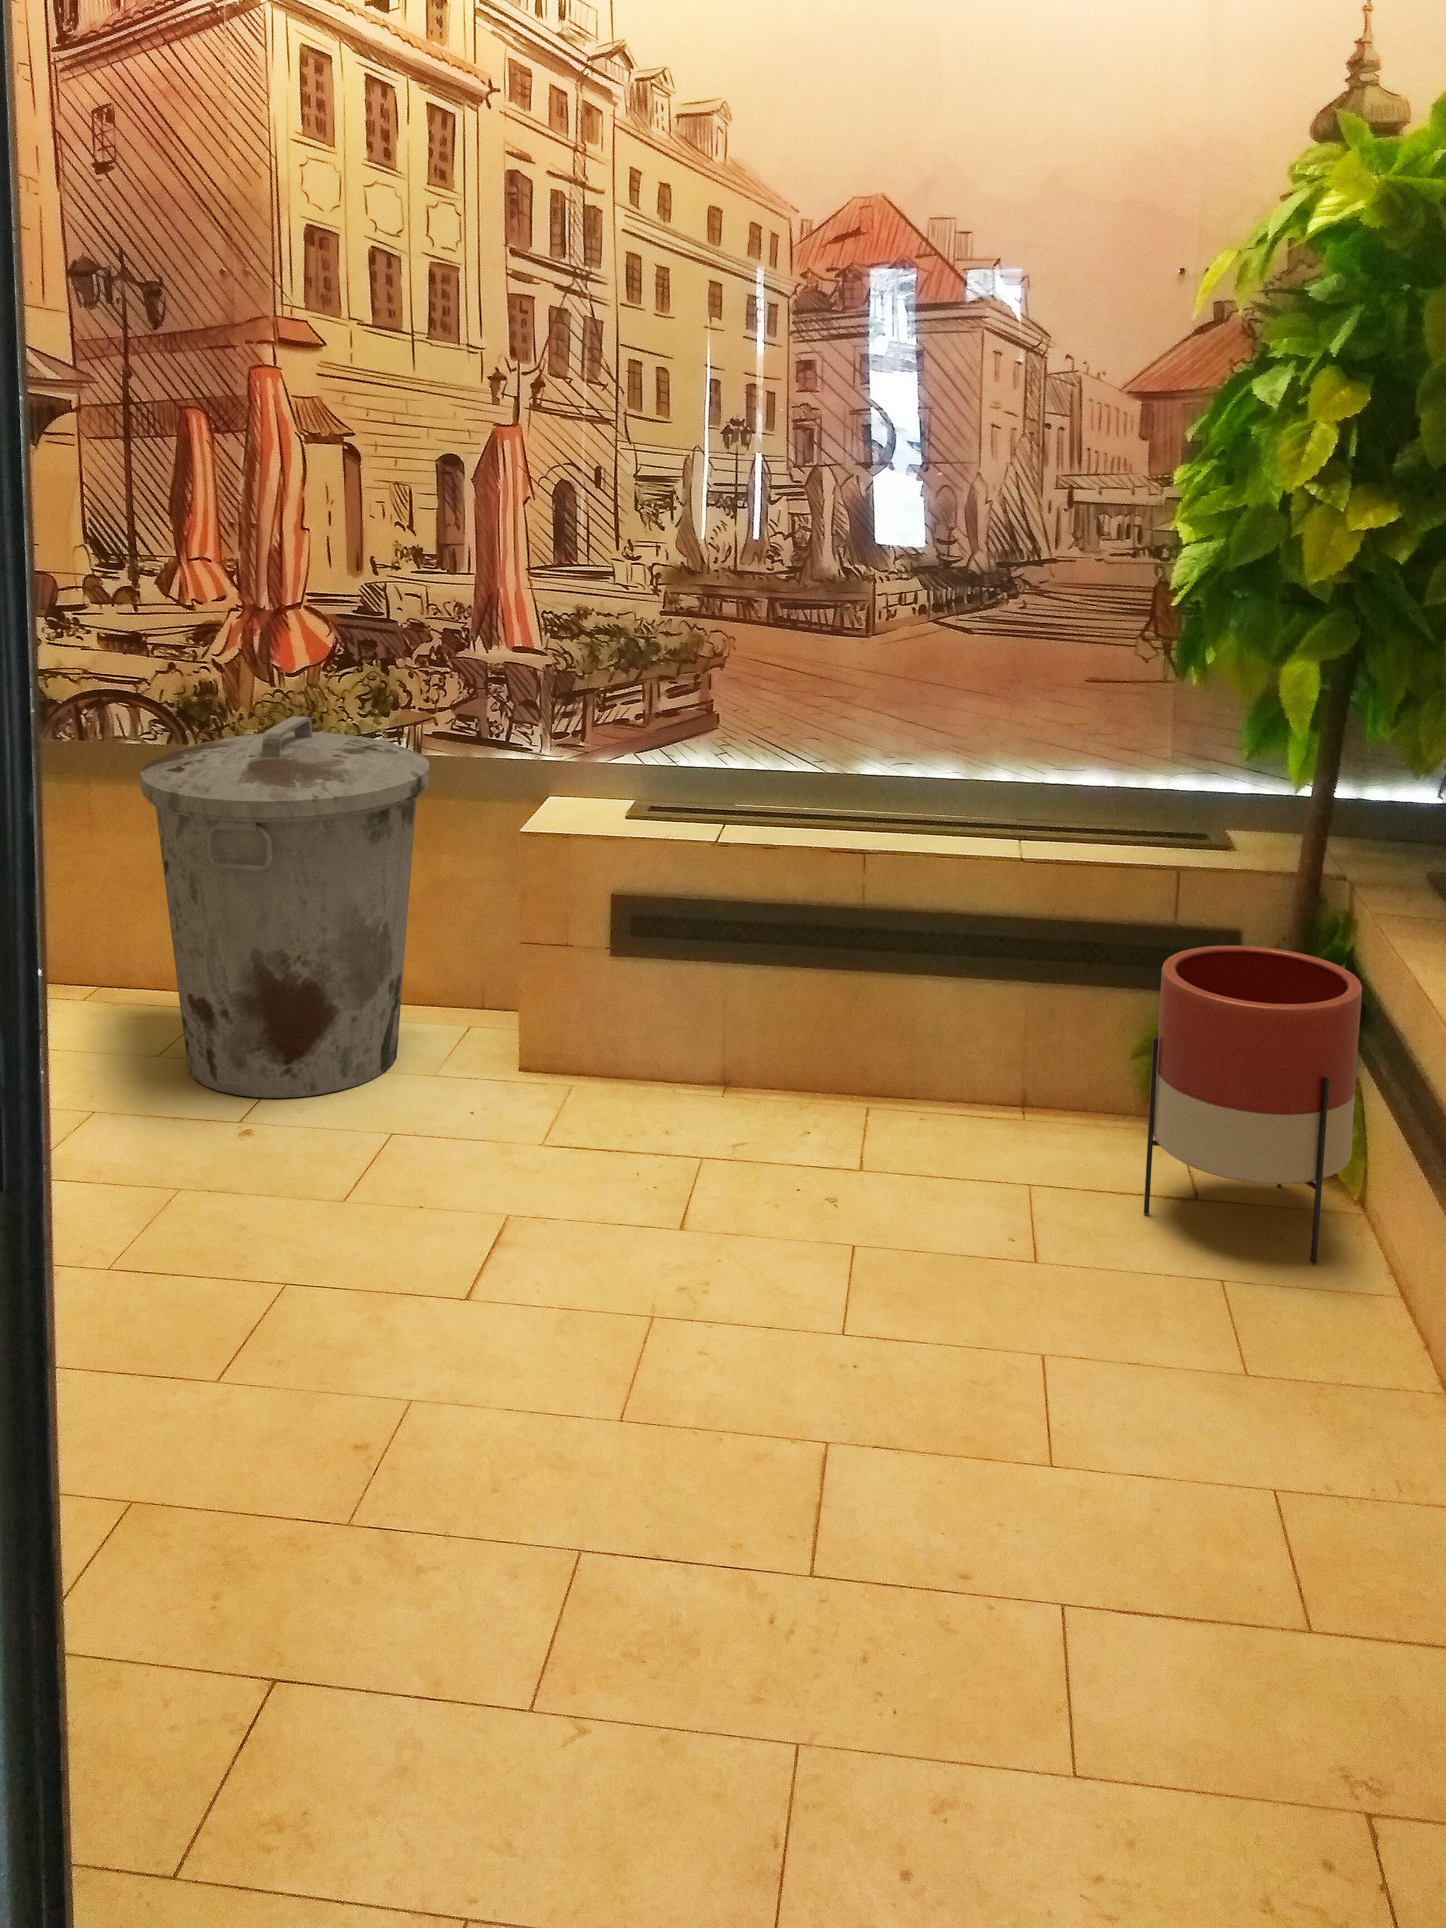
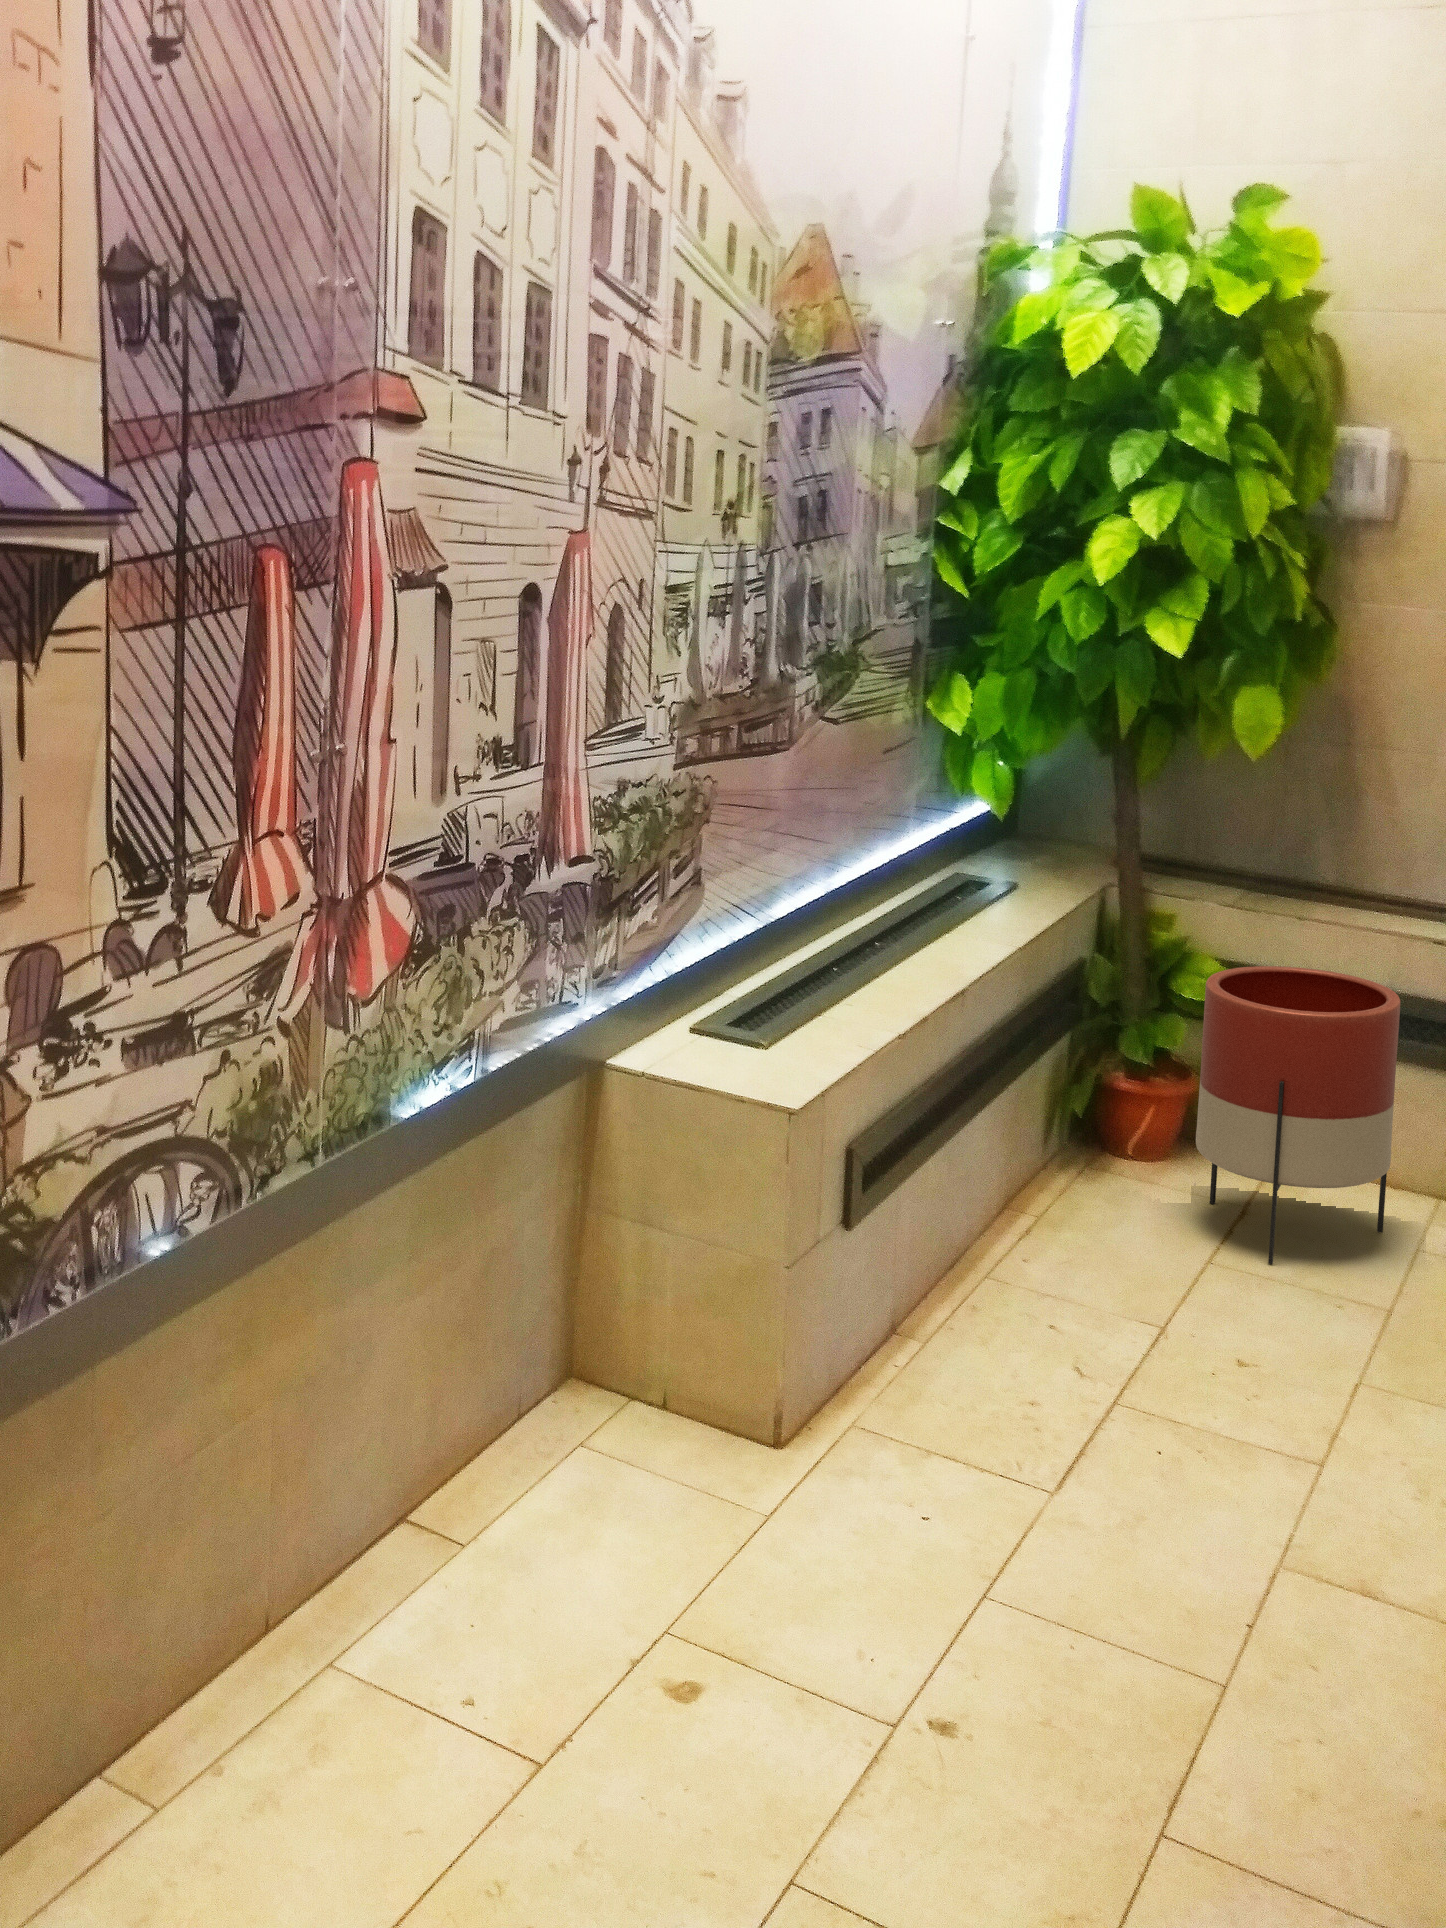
trash can: present [140,716,430,1098] -> none [376,1056,872,1743]

